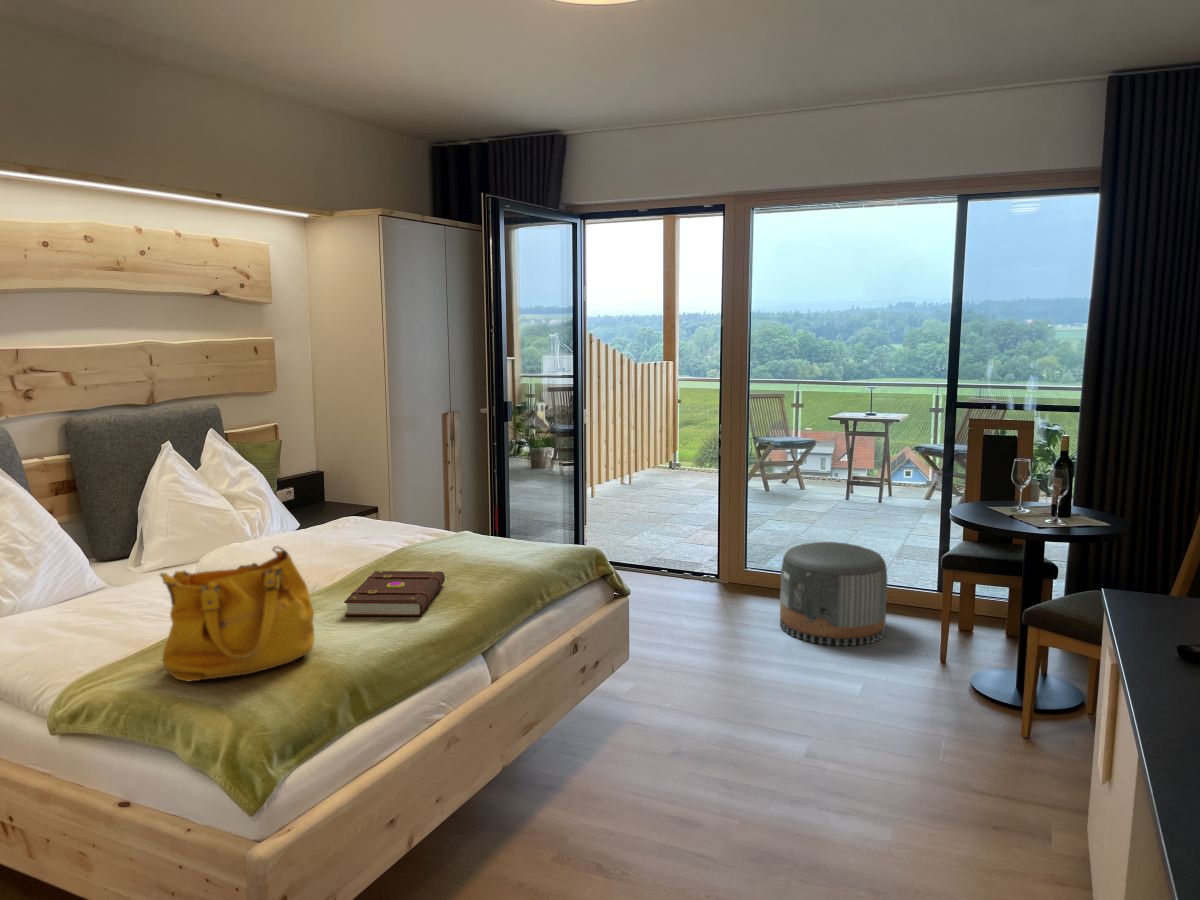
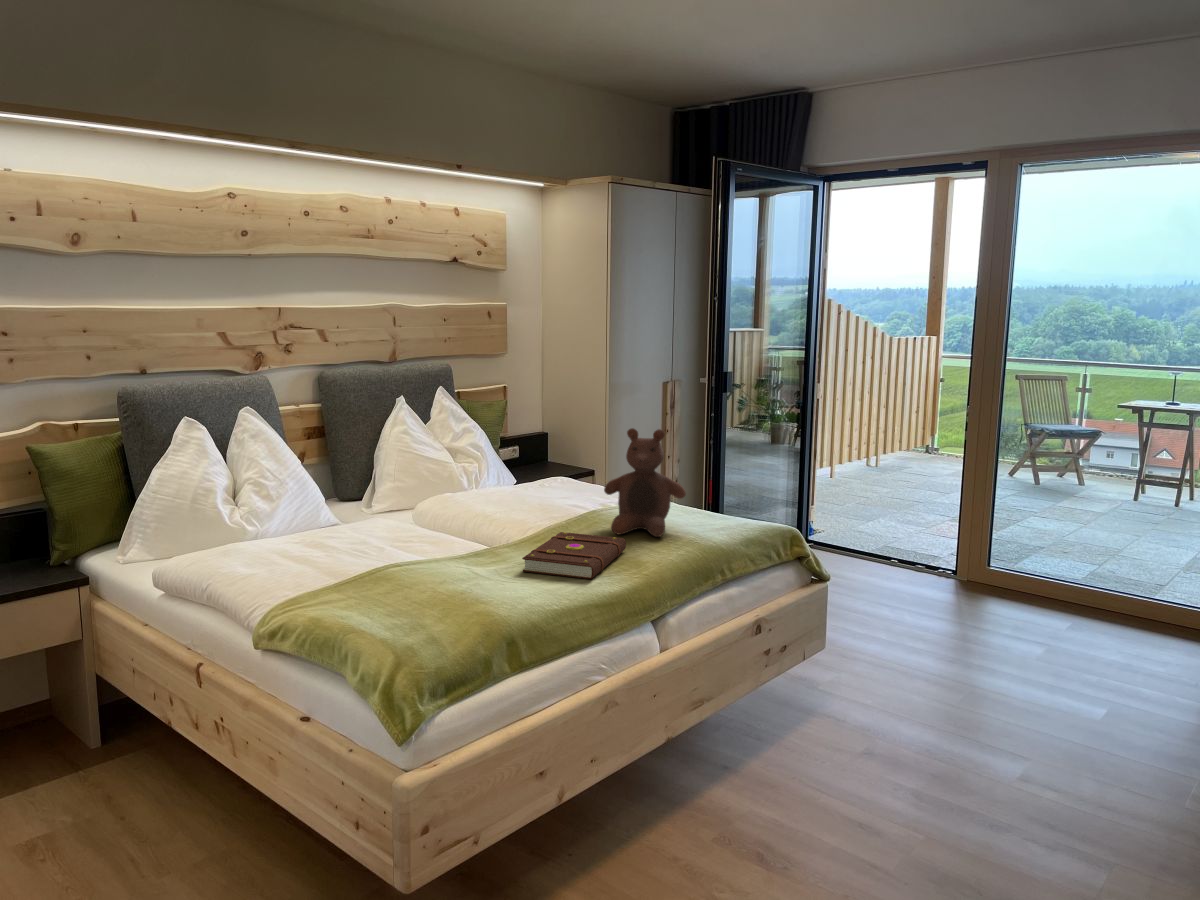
stuffed bear: none [411,461,494,568] -> present [604,428,686,537]
pouf: present [780,542,887,646] -> none [1015,546,1153,668]
handbag: present [160,547,314,681] -> none [349,499,485,616]

